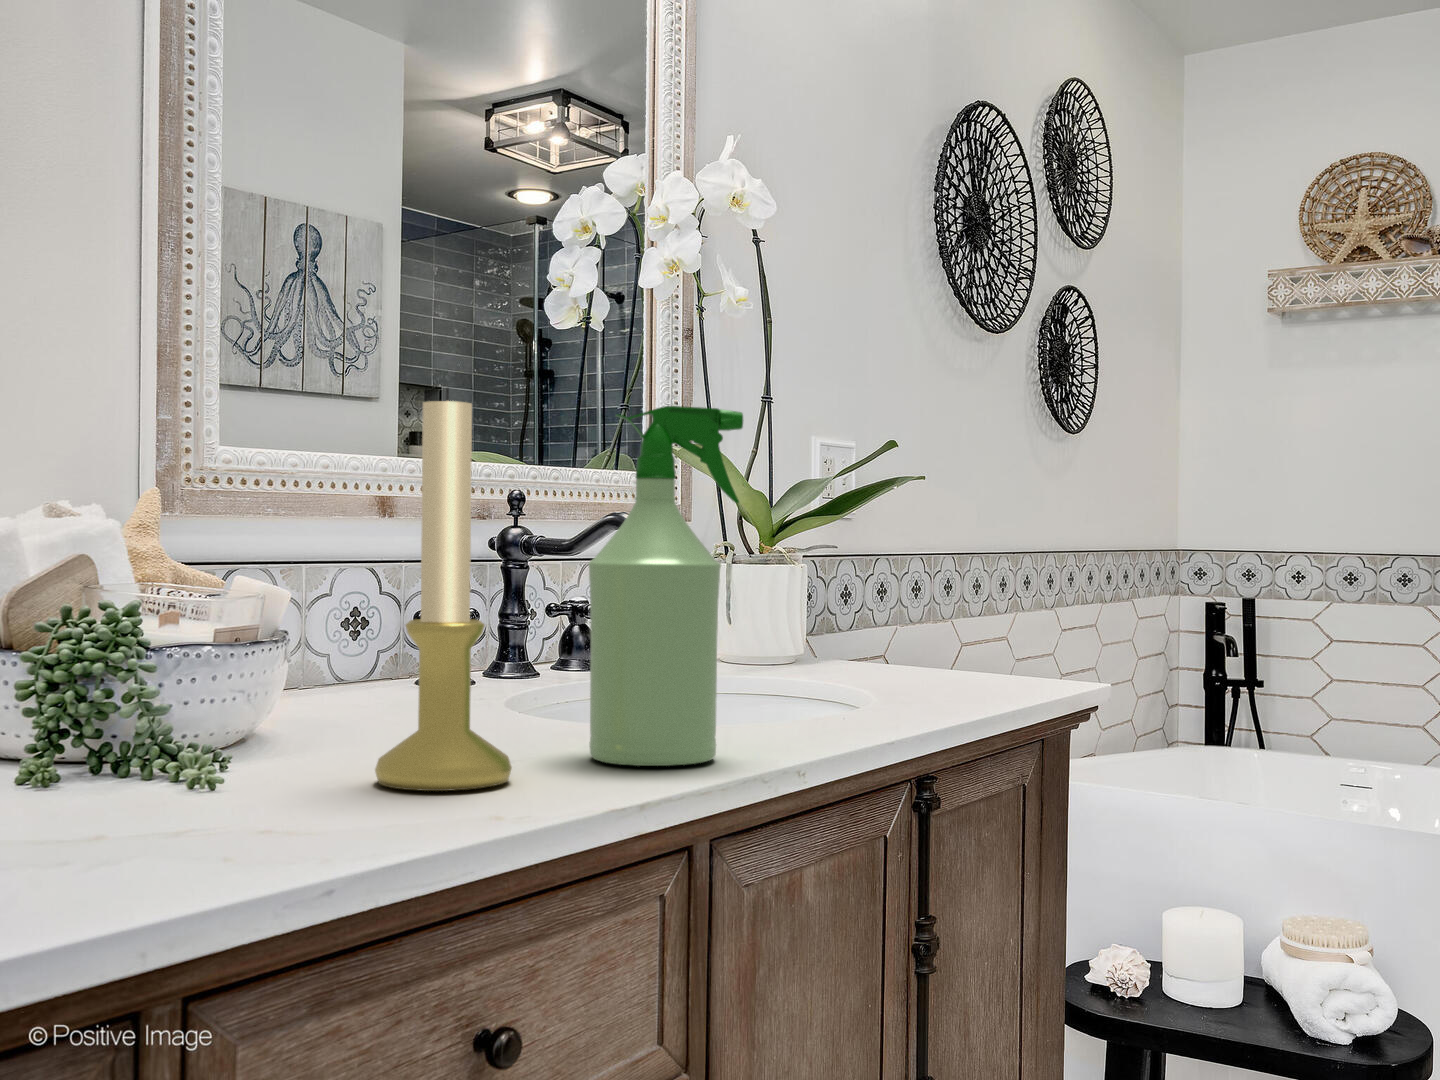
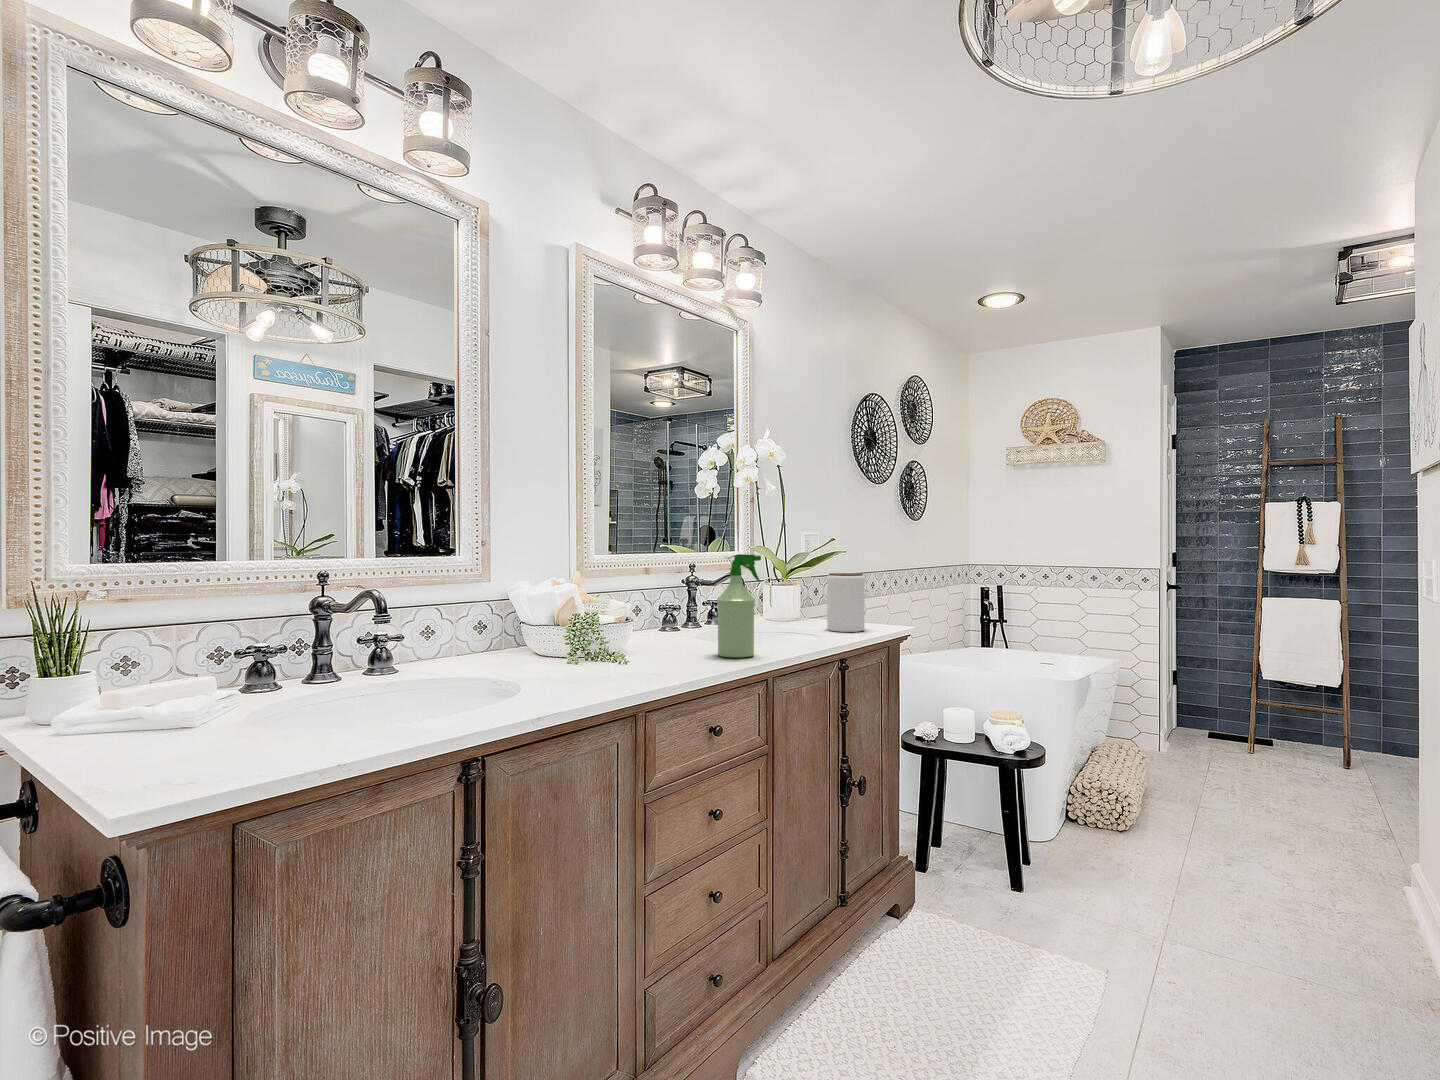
candle holder: present [375,388,512,791] -> none [660,555,697,664]
jar: none [912,520,1022,689] -> present [827,573,865,632]

